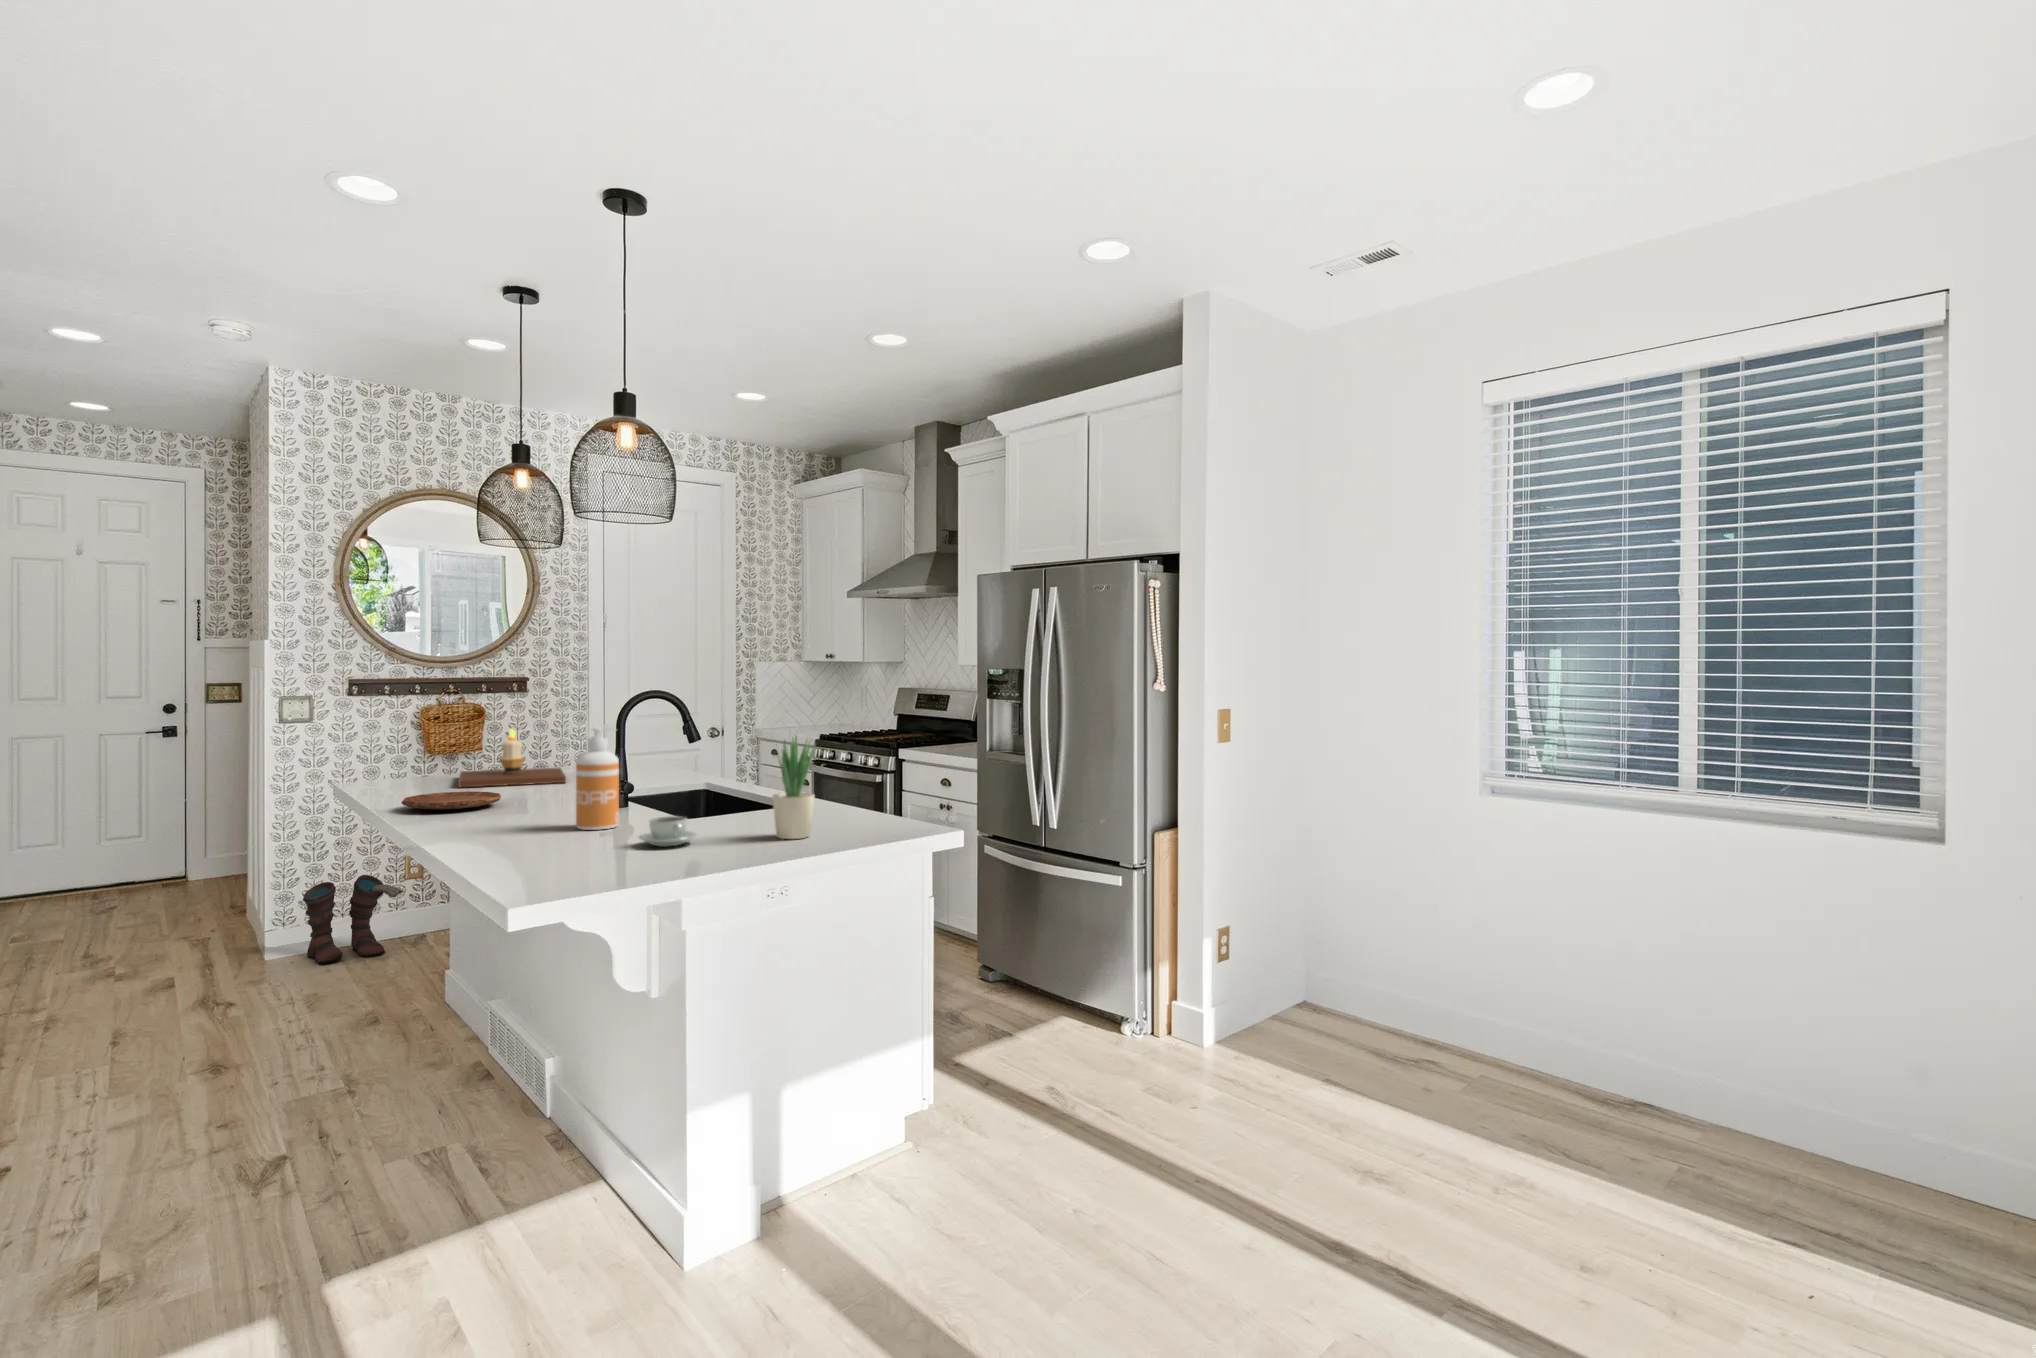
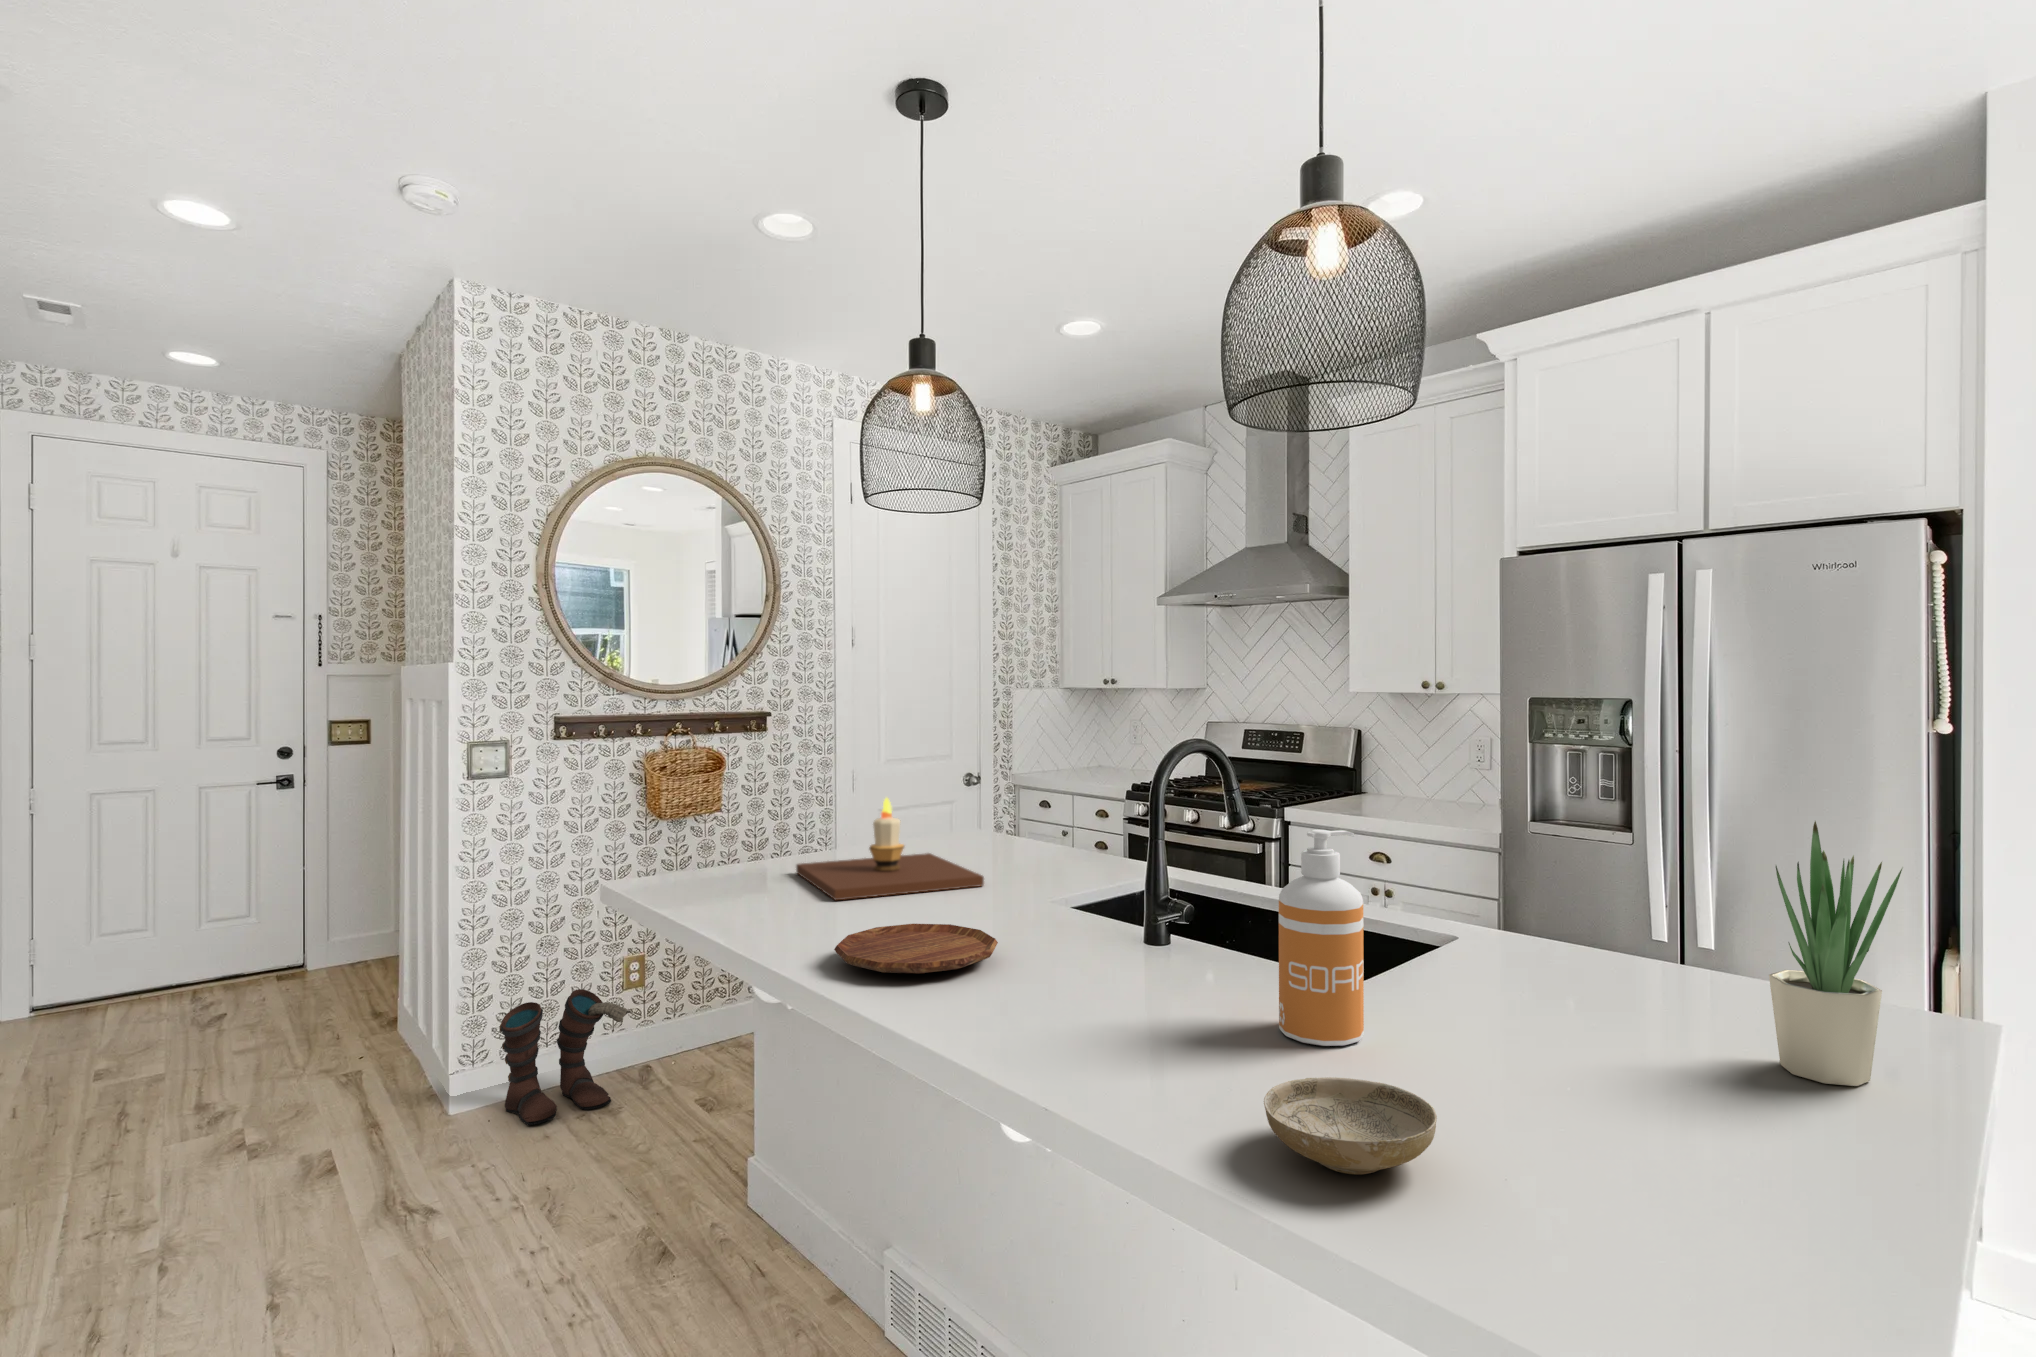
coffee cup: present [639,816,697,847] -> none [1566,1042,1716,1127]
ceramic bowl: none [468,826,545,854] -> present [1264,1077,1437,1175]

